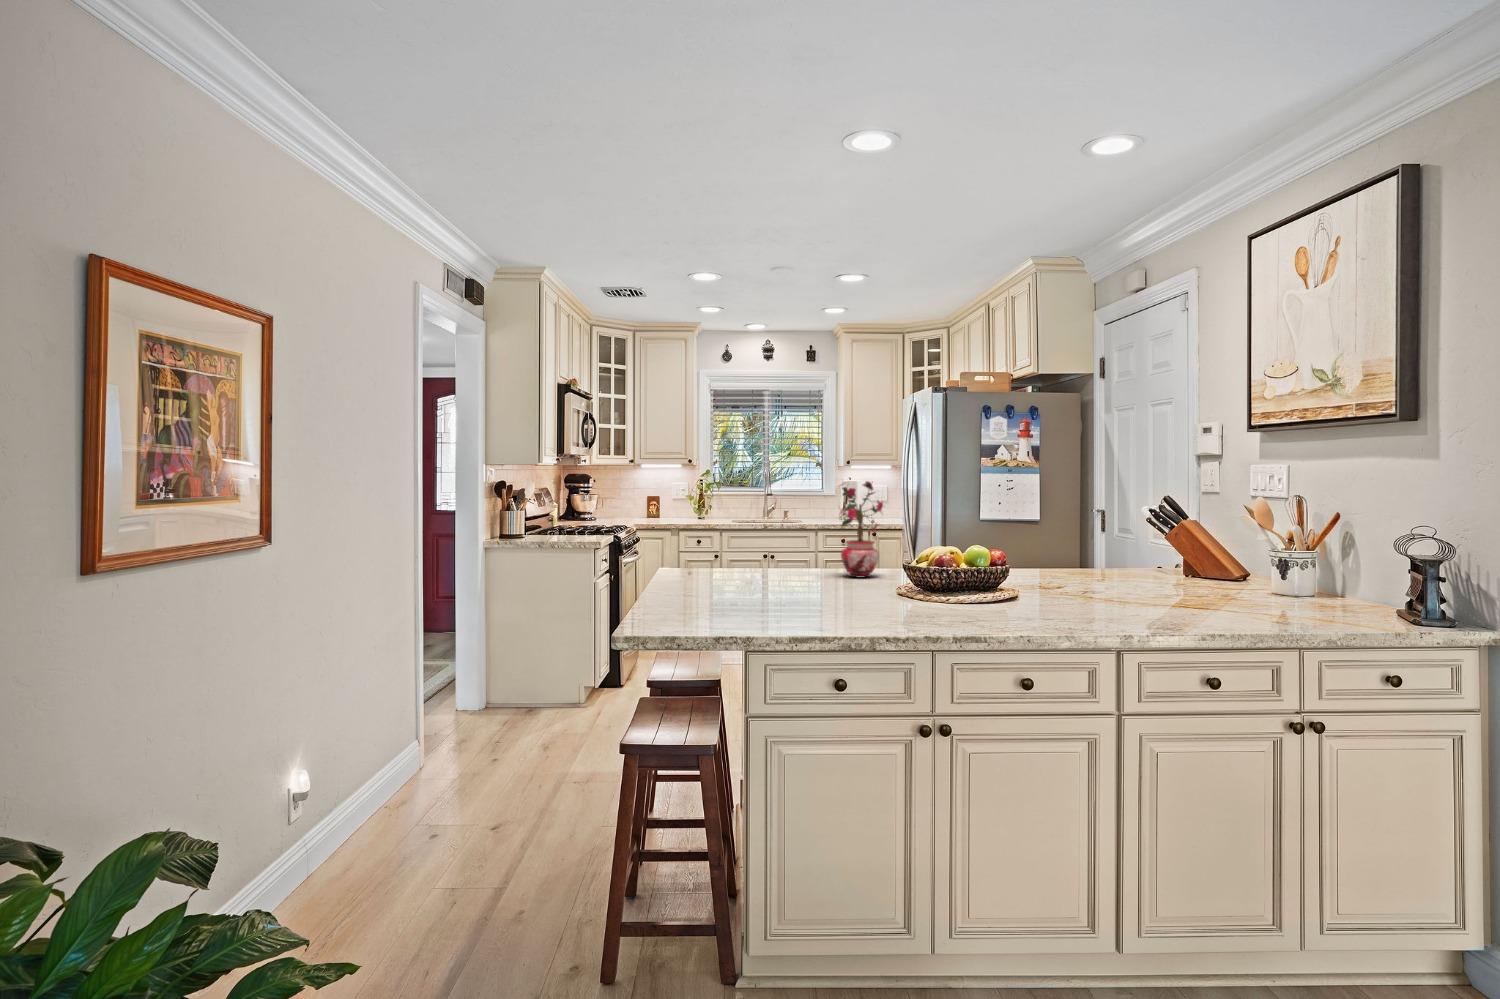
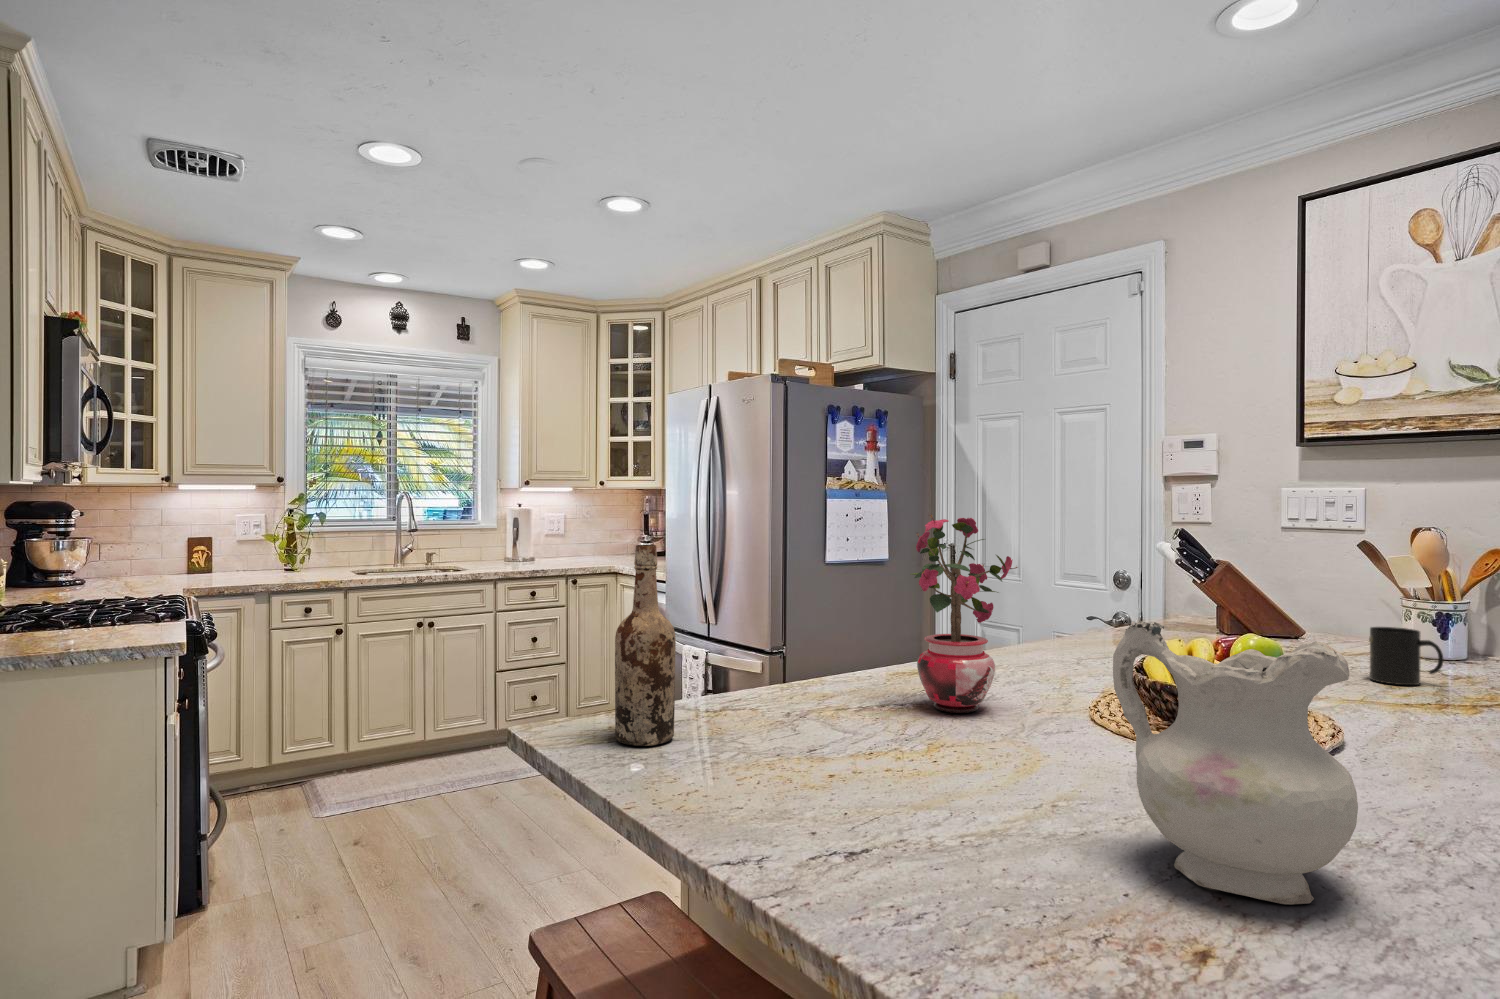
wine bottle: none [696,491,721,574] -> present [615,545,676,746]
ceramic pitcher: none [762,515,830,606] -> present [1113,621,1358,904]
mug: none [1146,554,1180,589] -> present [1369,627,1443,685]

